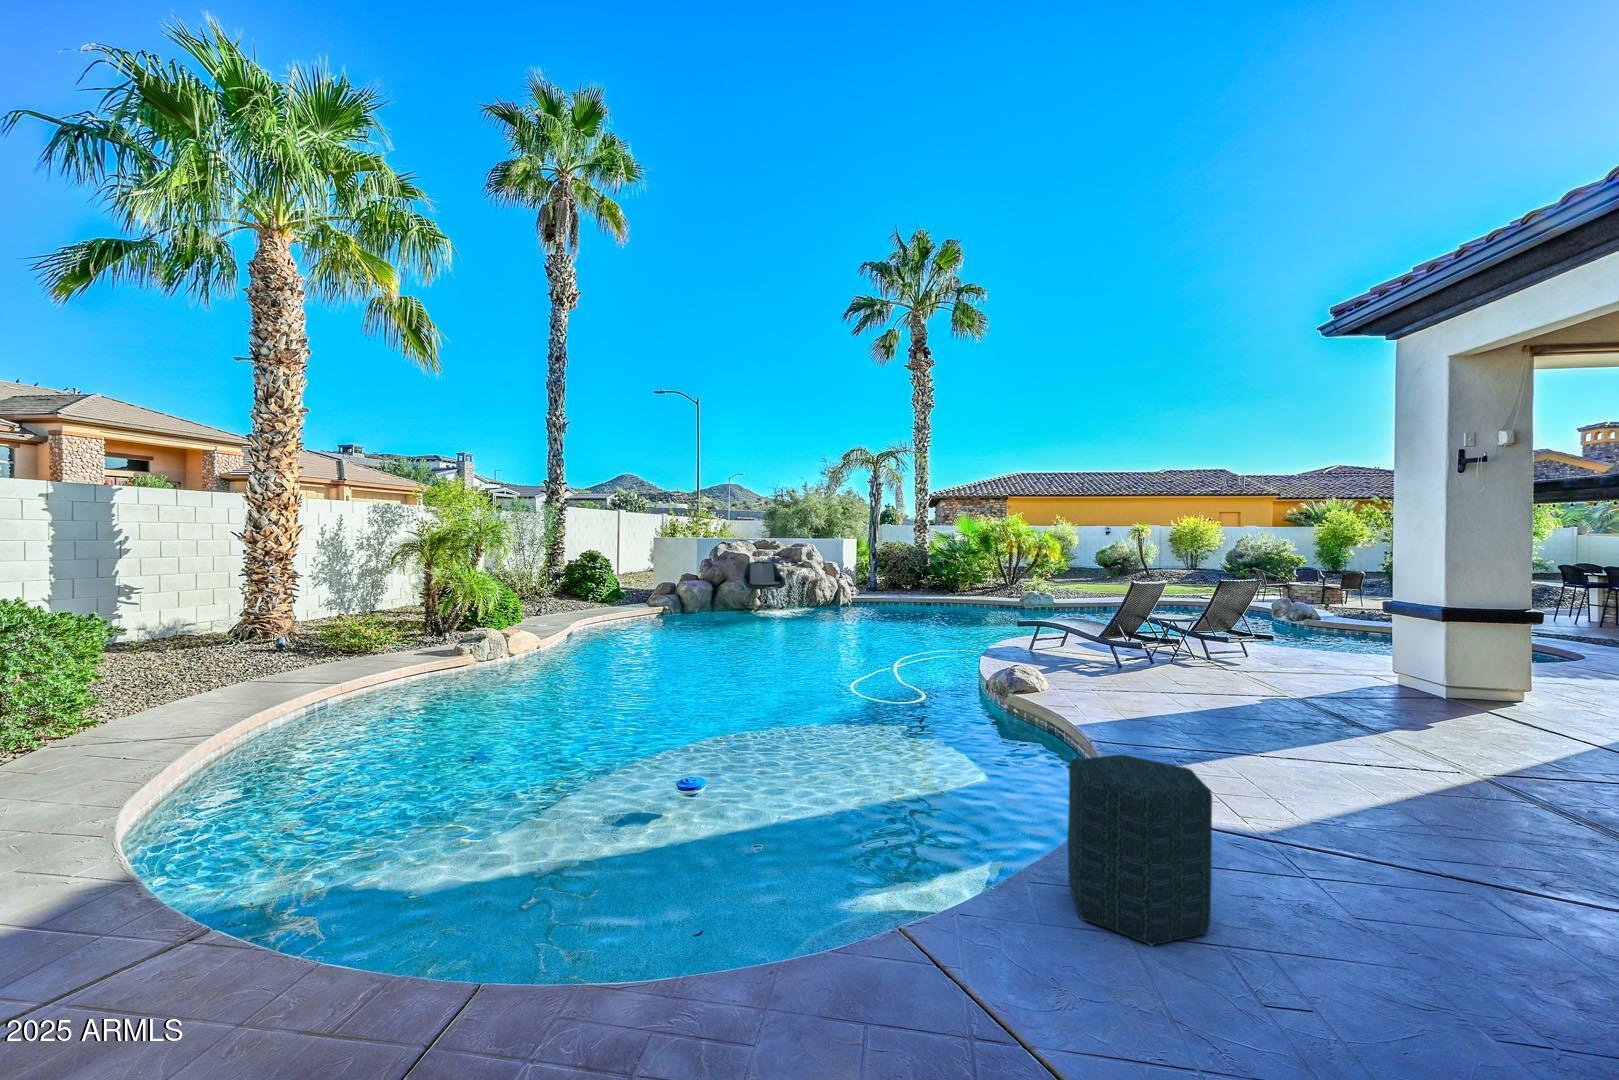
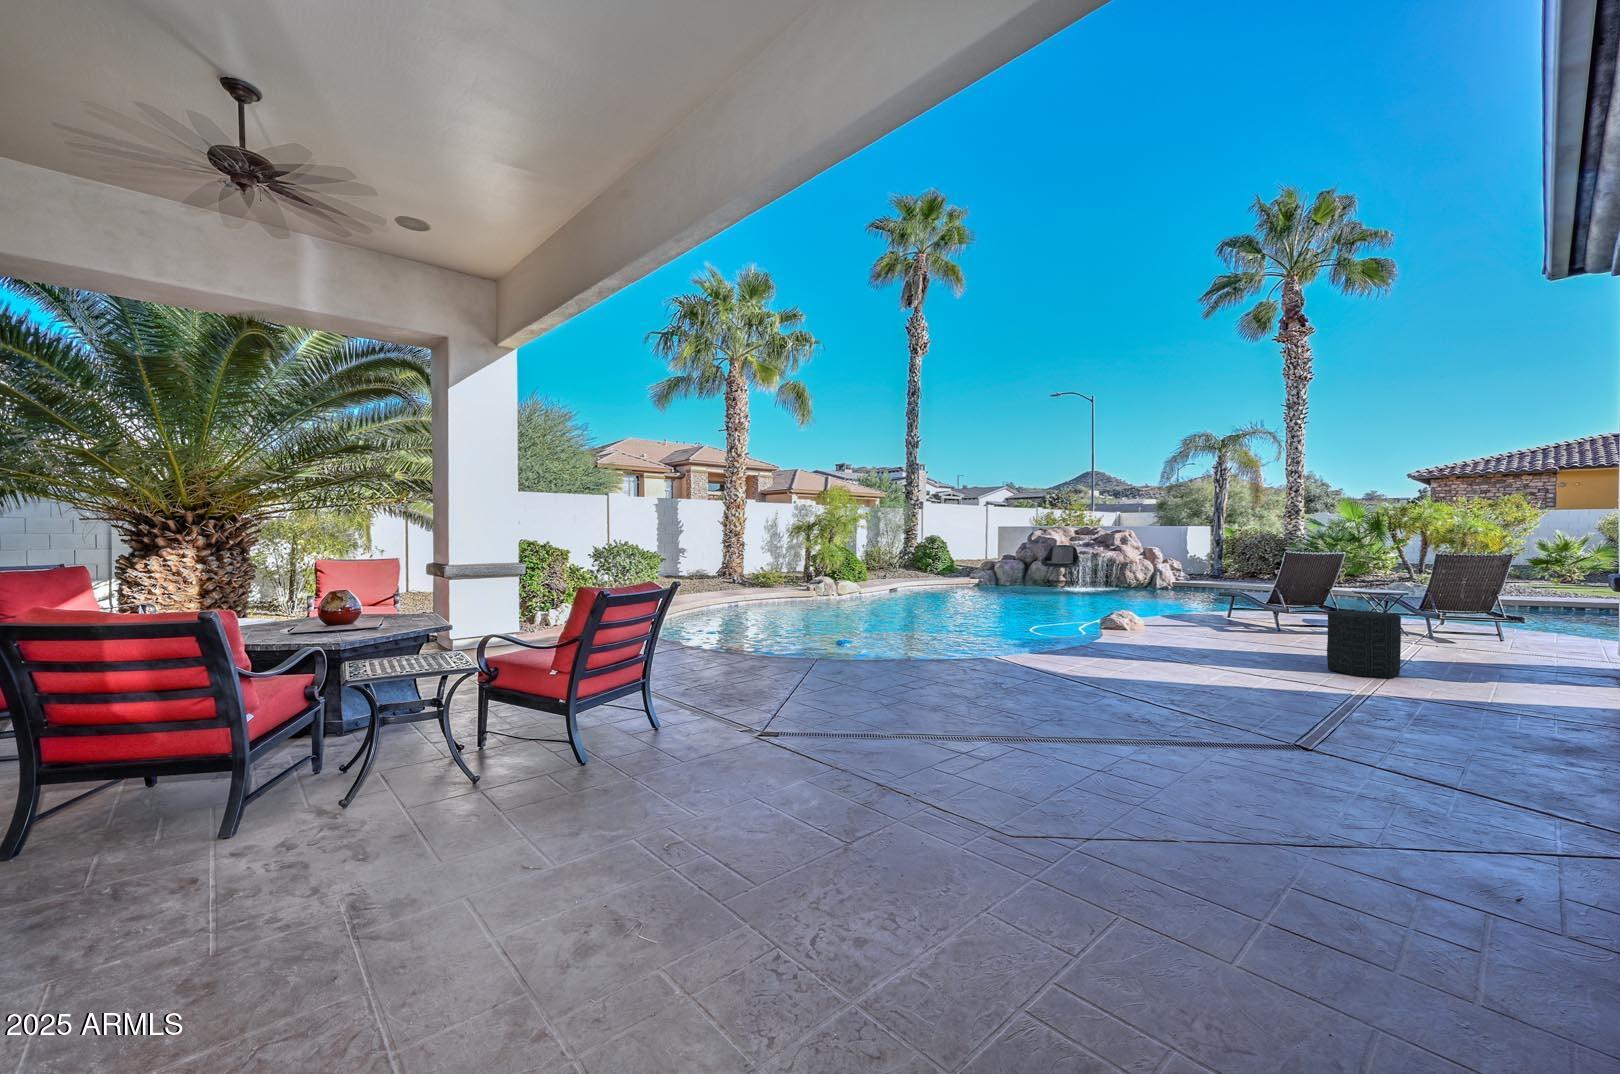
ottoman: present [1068,755,1212,946] -> present [1327,610,1401,679]

